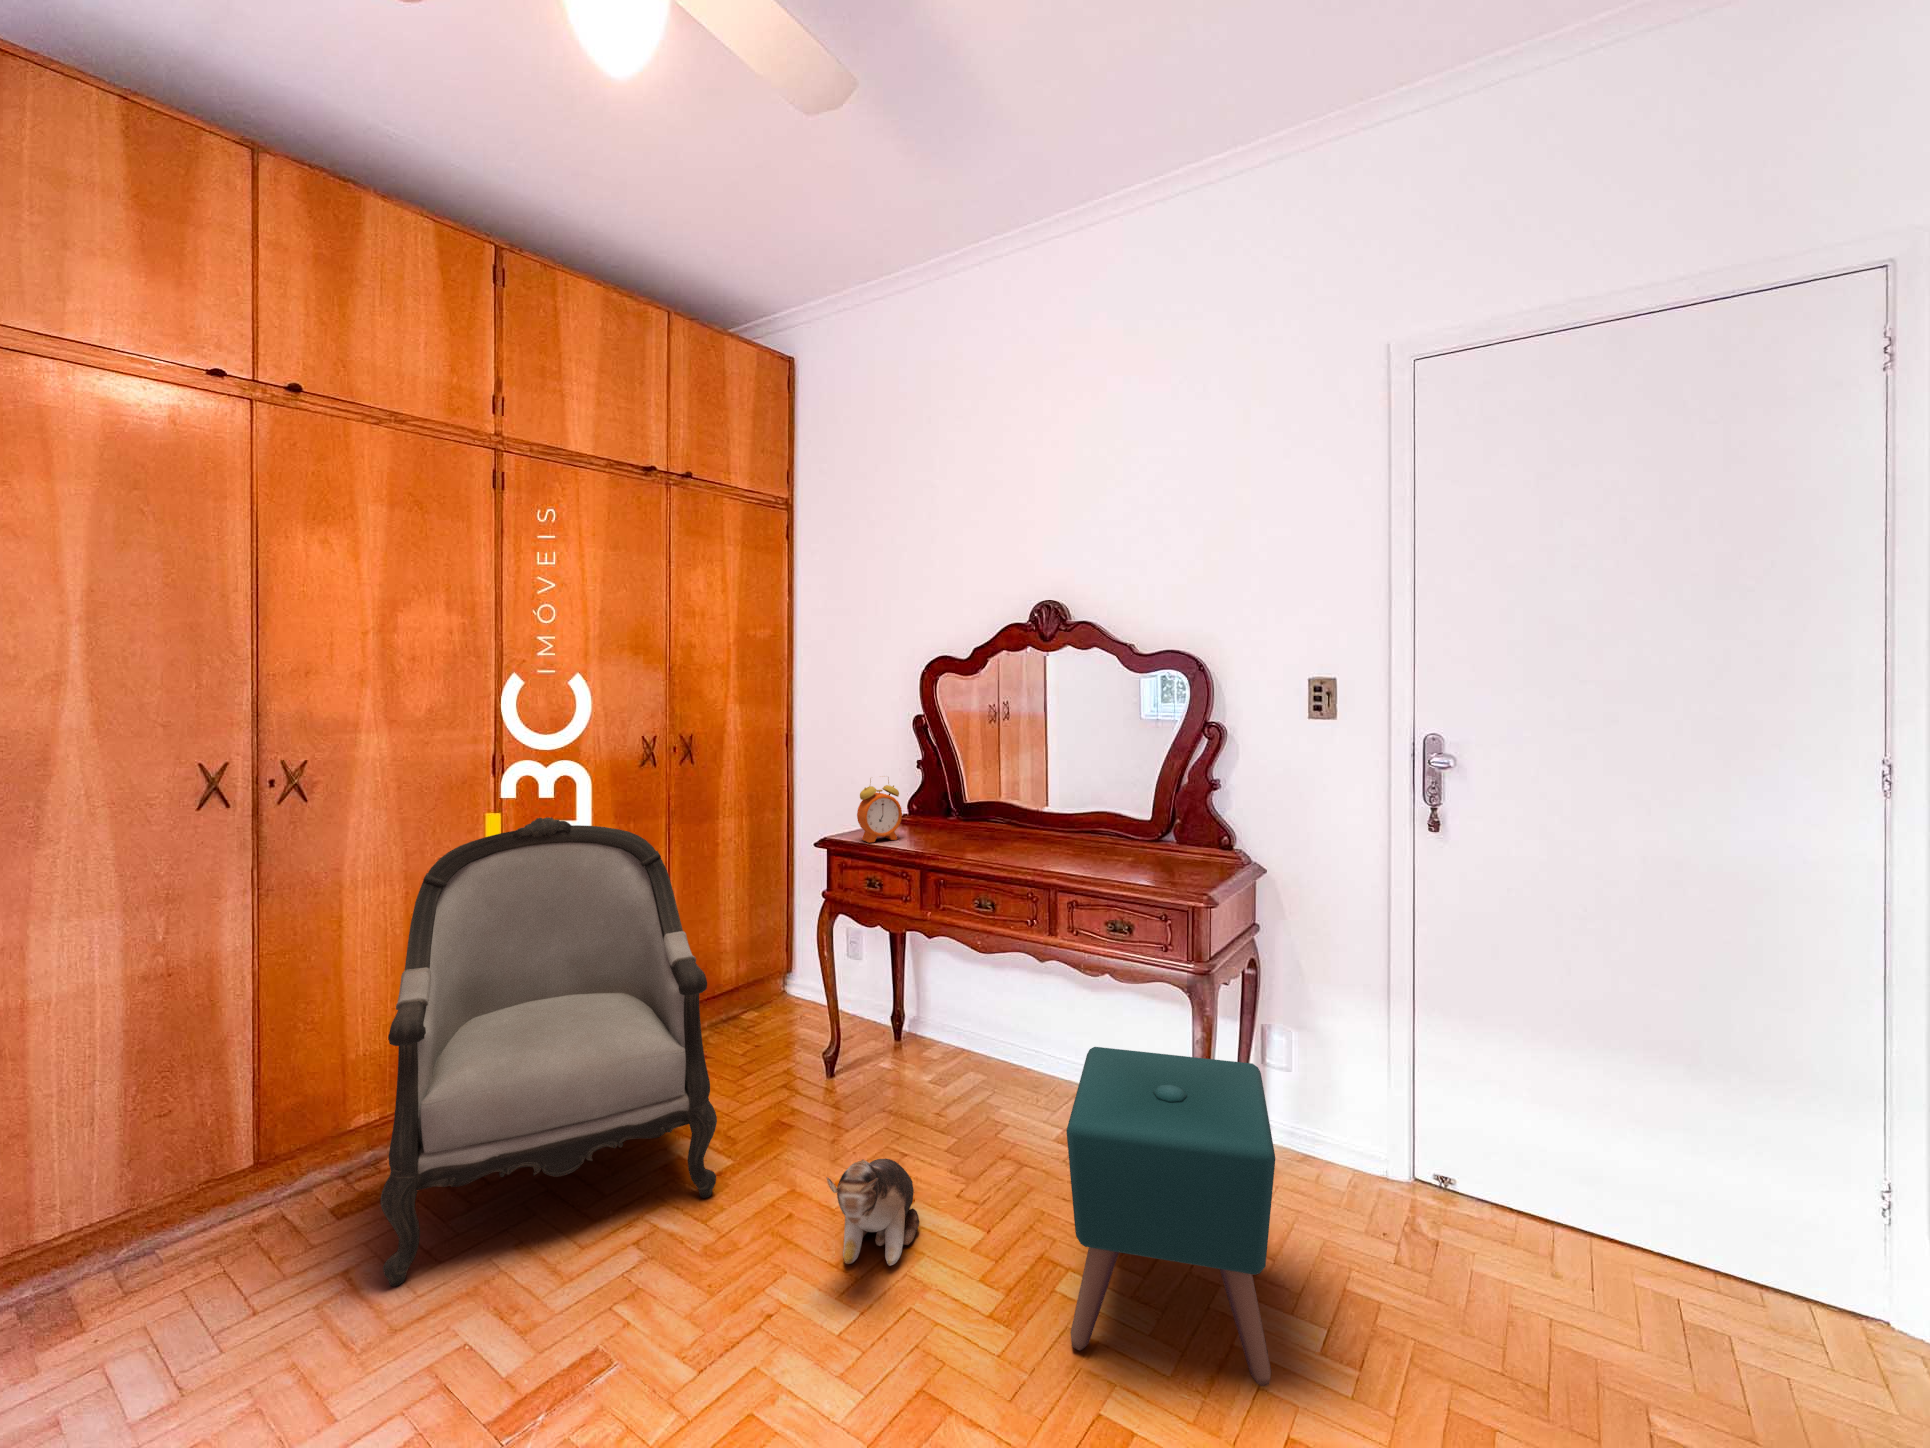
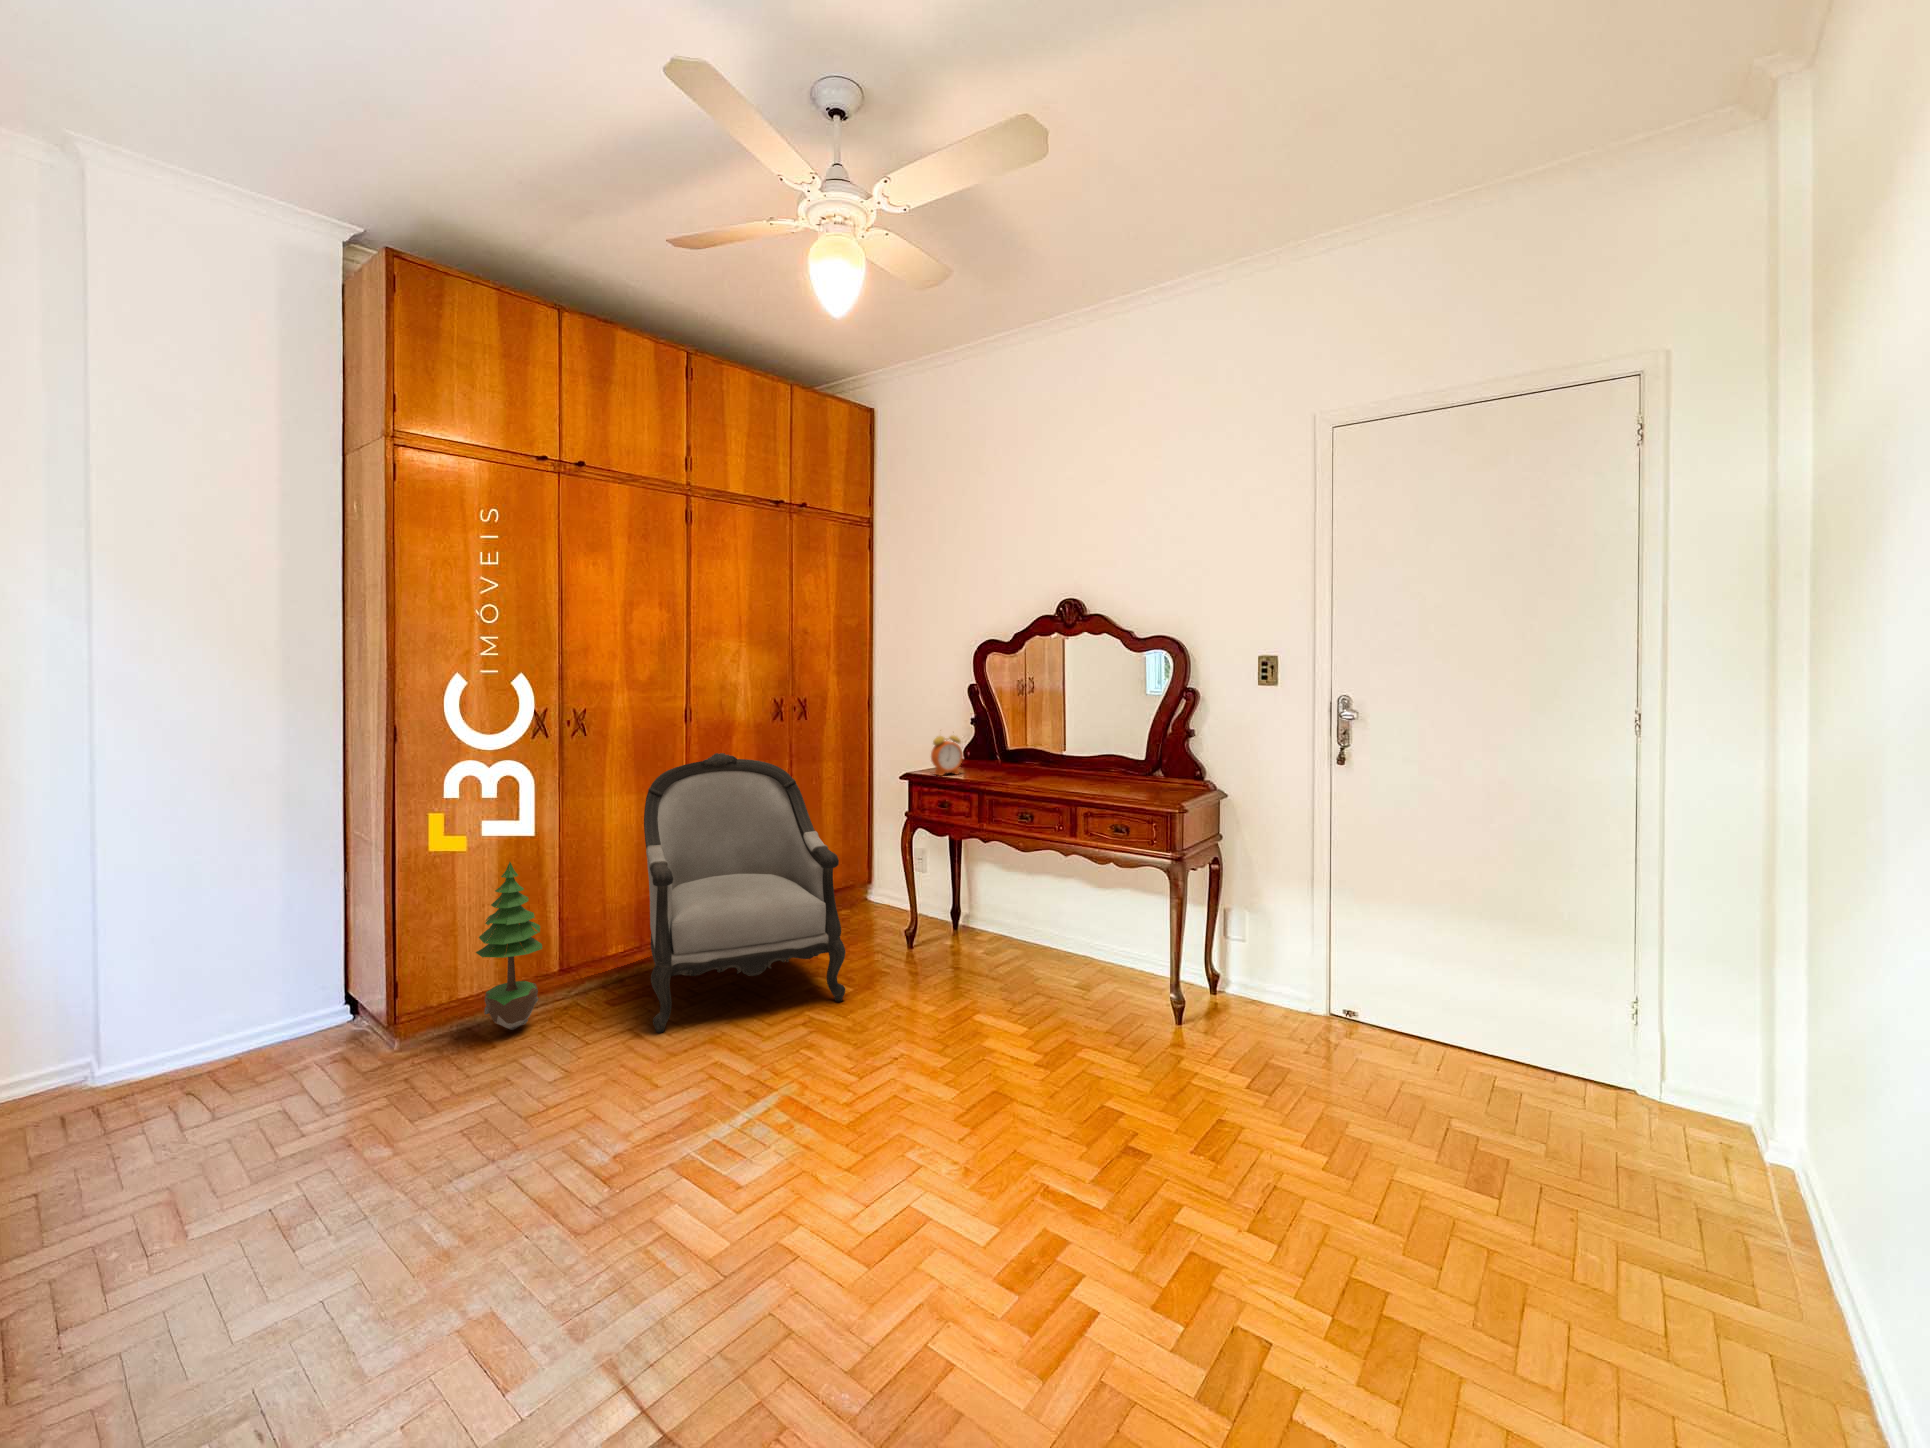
potted tree: none [66,1016,205,1298] -> present [476,862,542,1030]
ottoman: present [1066,1047,1275,1386] -> none [1082,904,1214,1097]
plush toy: present [827,1158,919,1266] -> none [927,967,983,1036]

